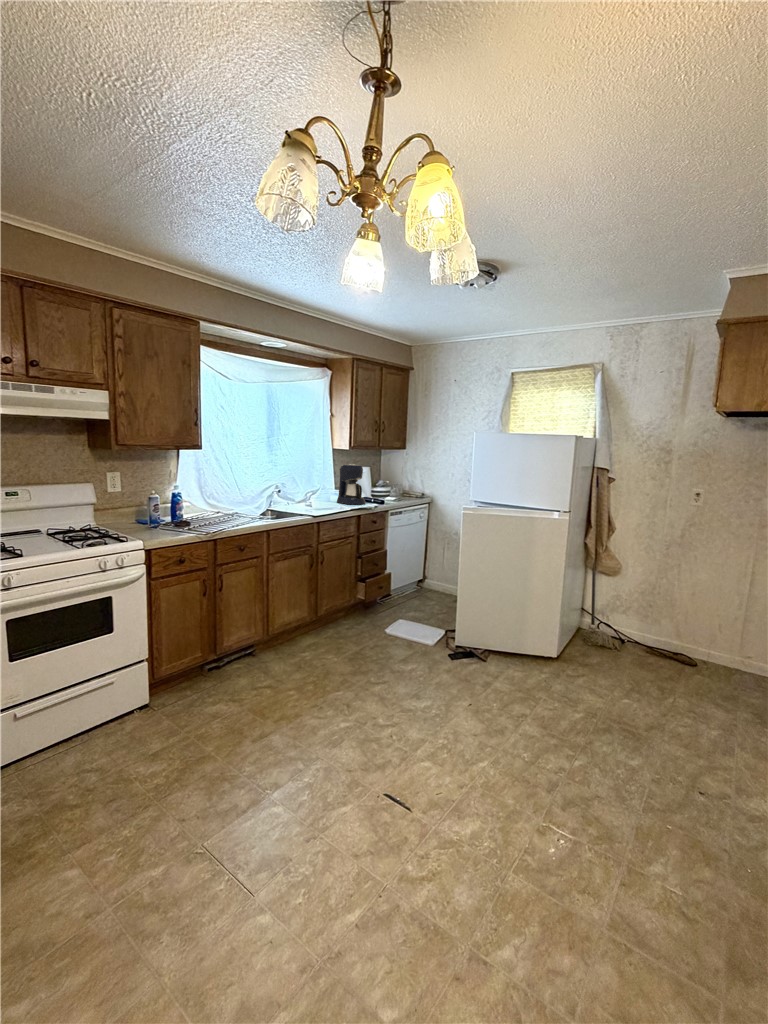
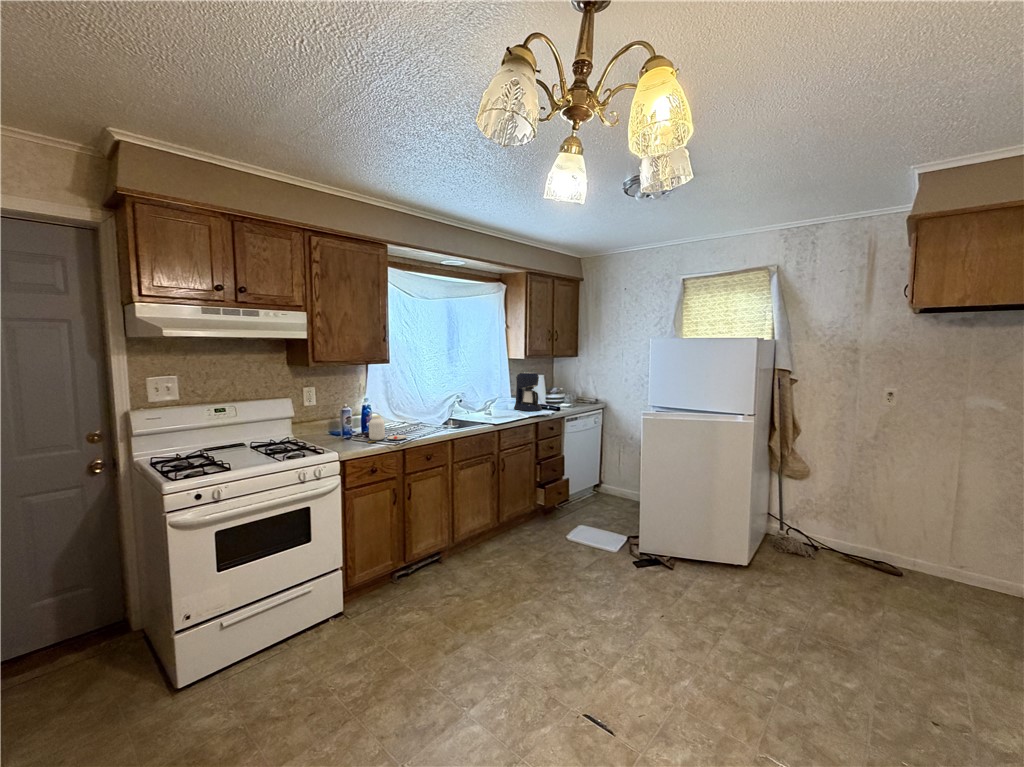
jar: none [176,504,219,532] -> present [368,415,407,443]

